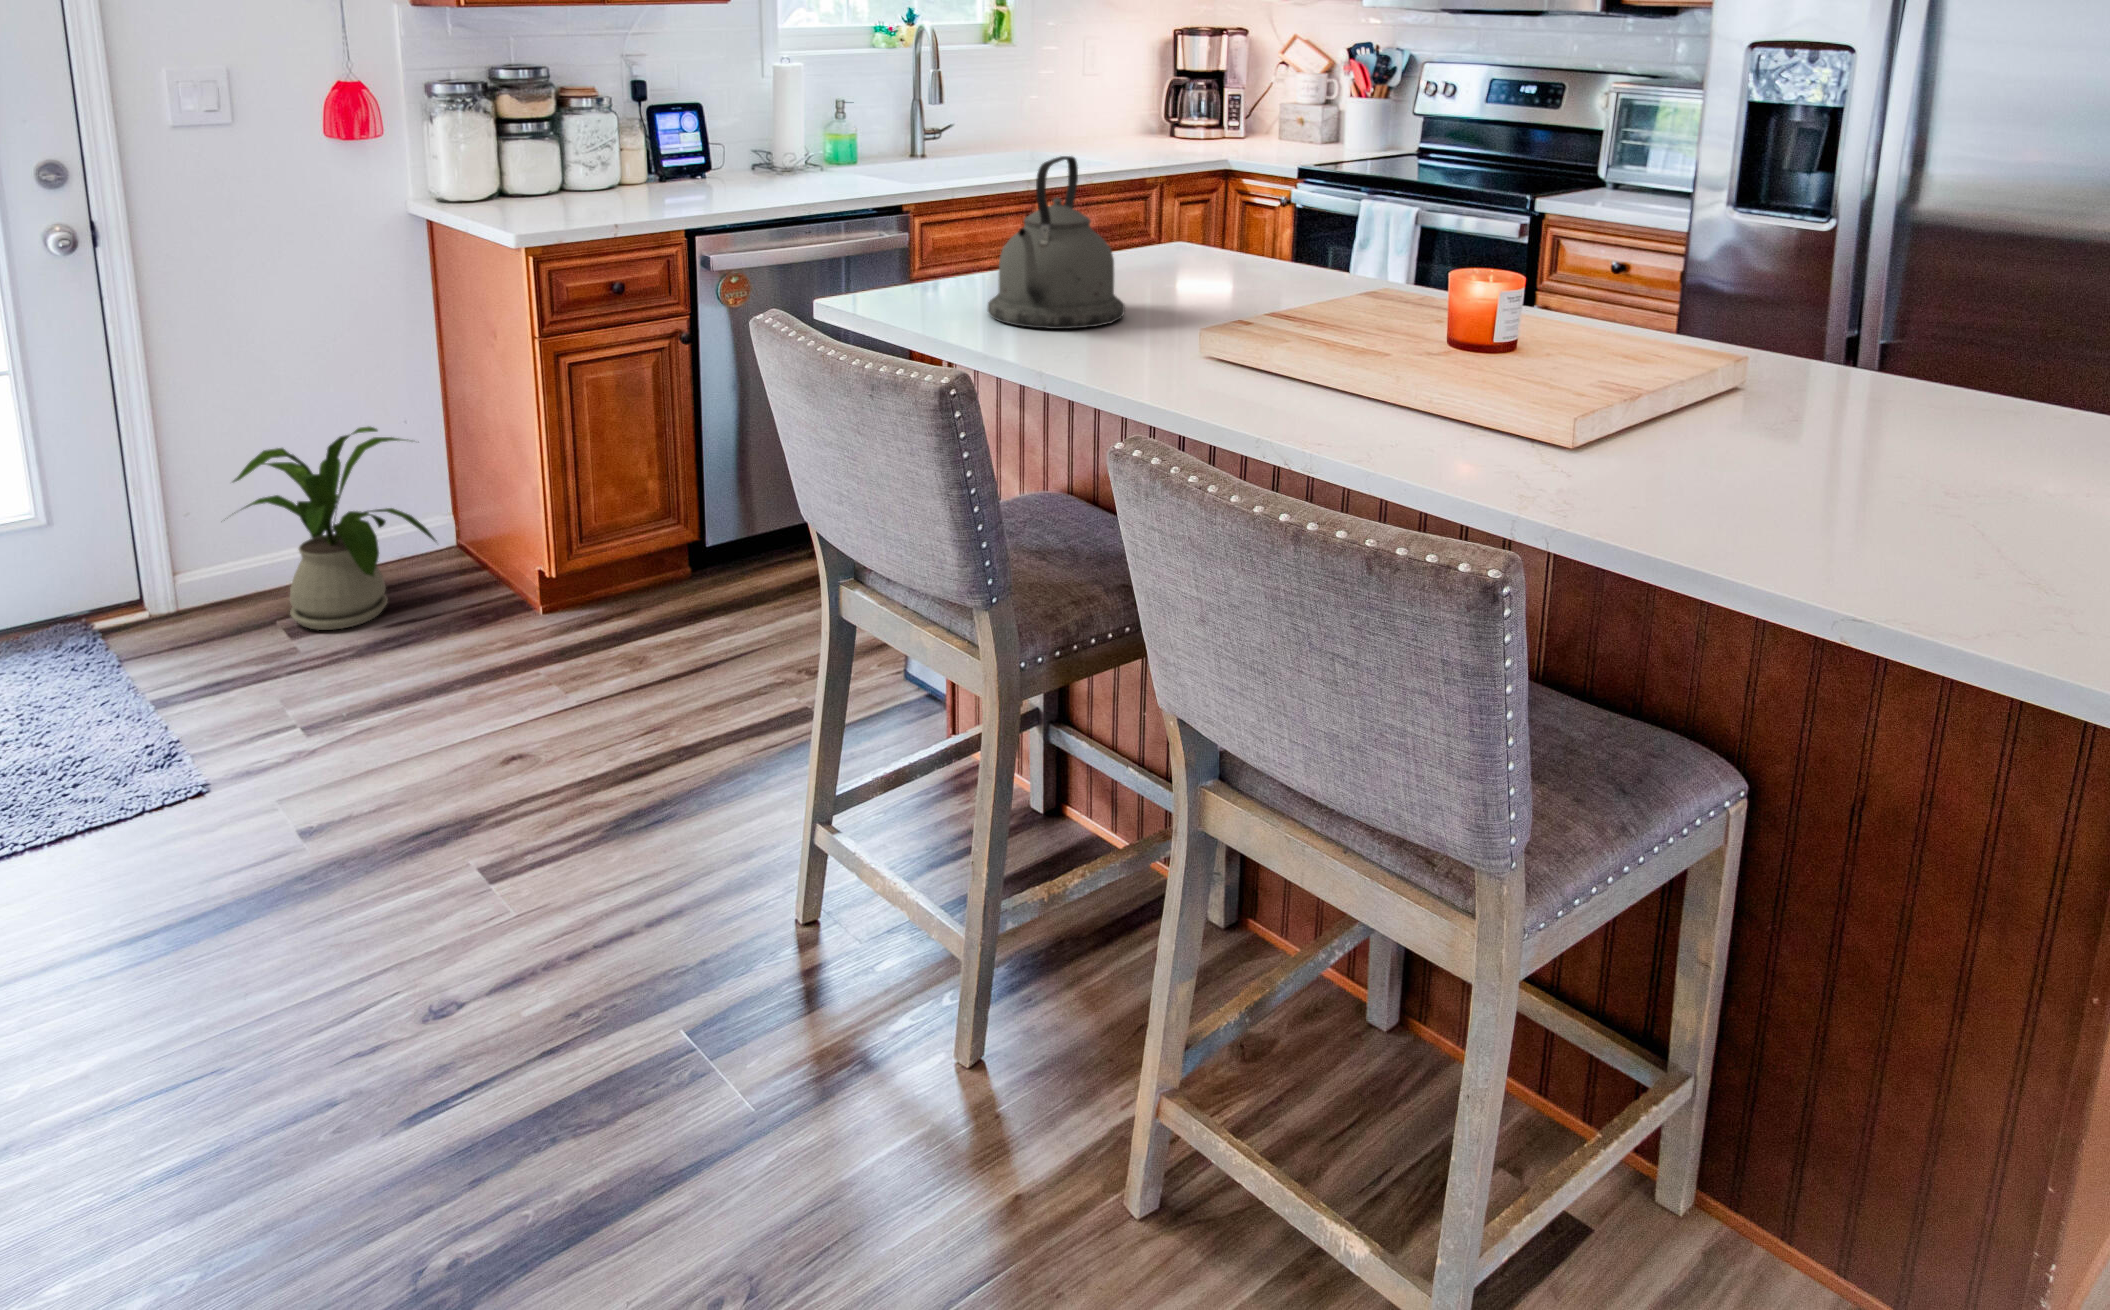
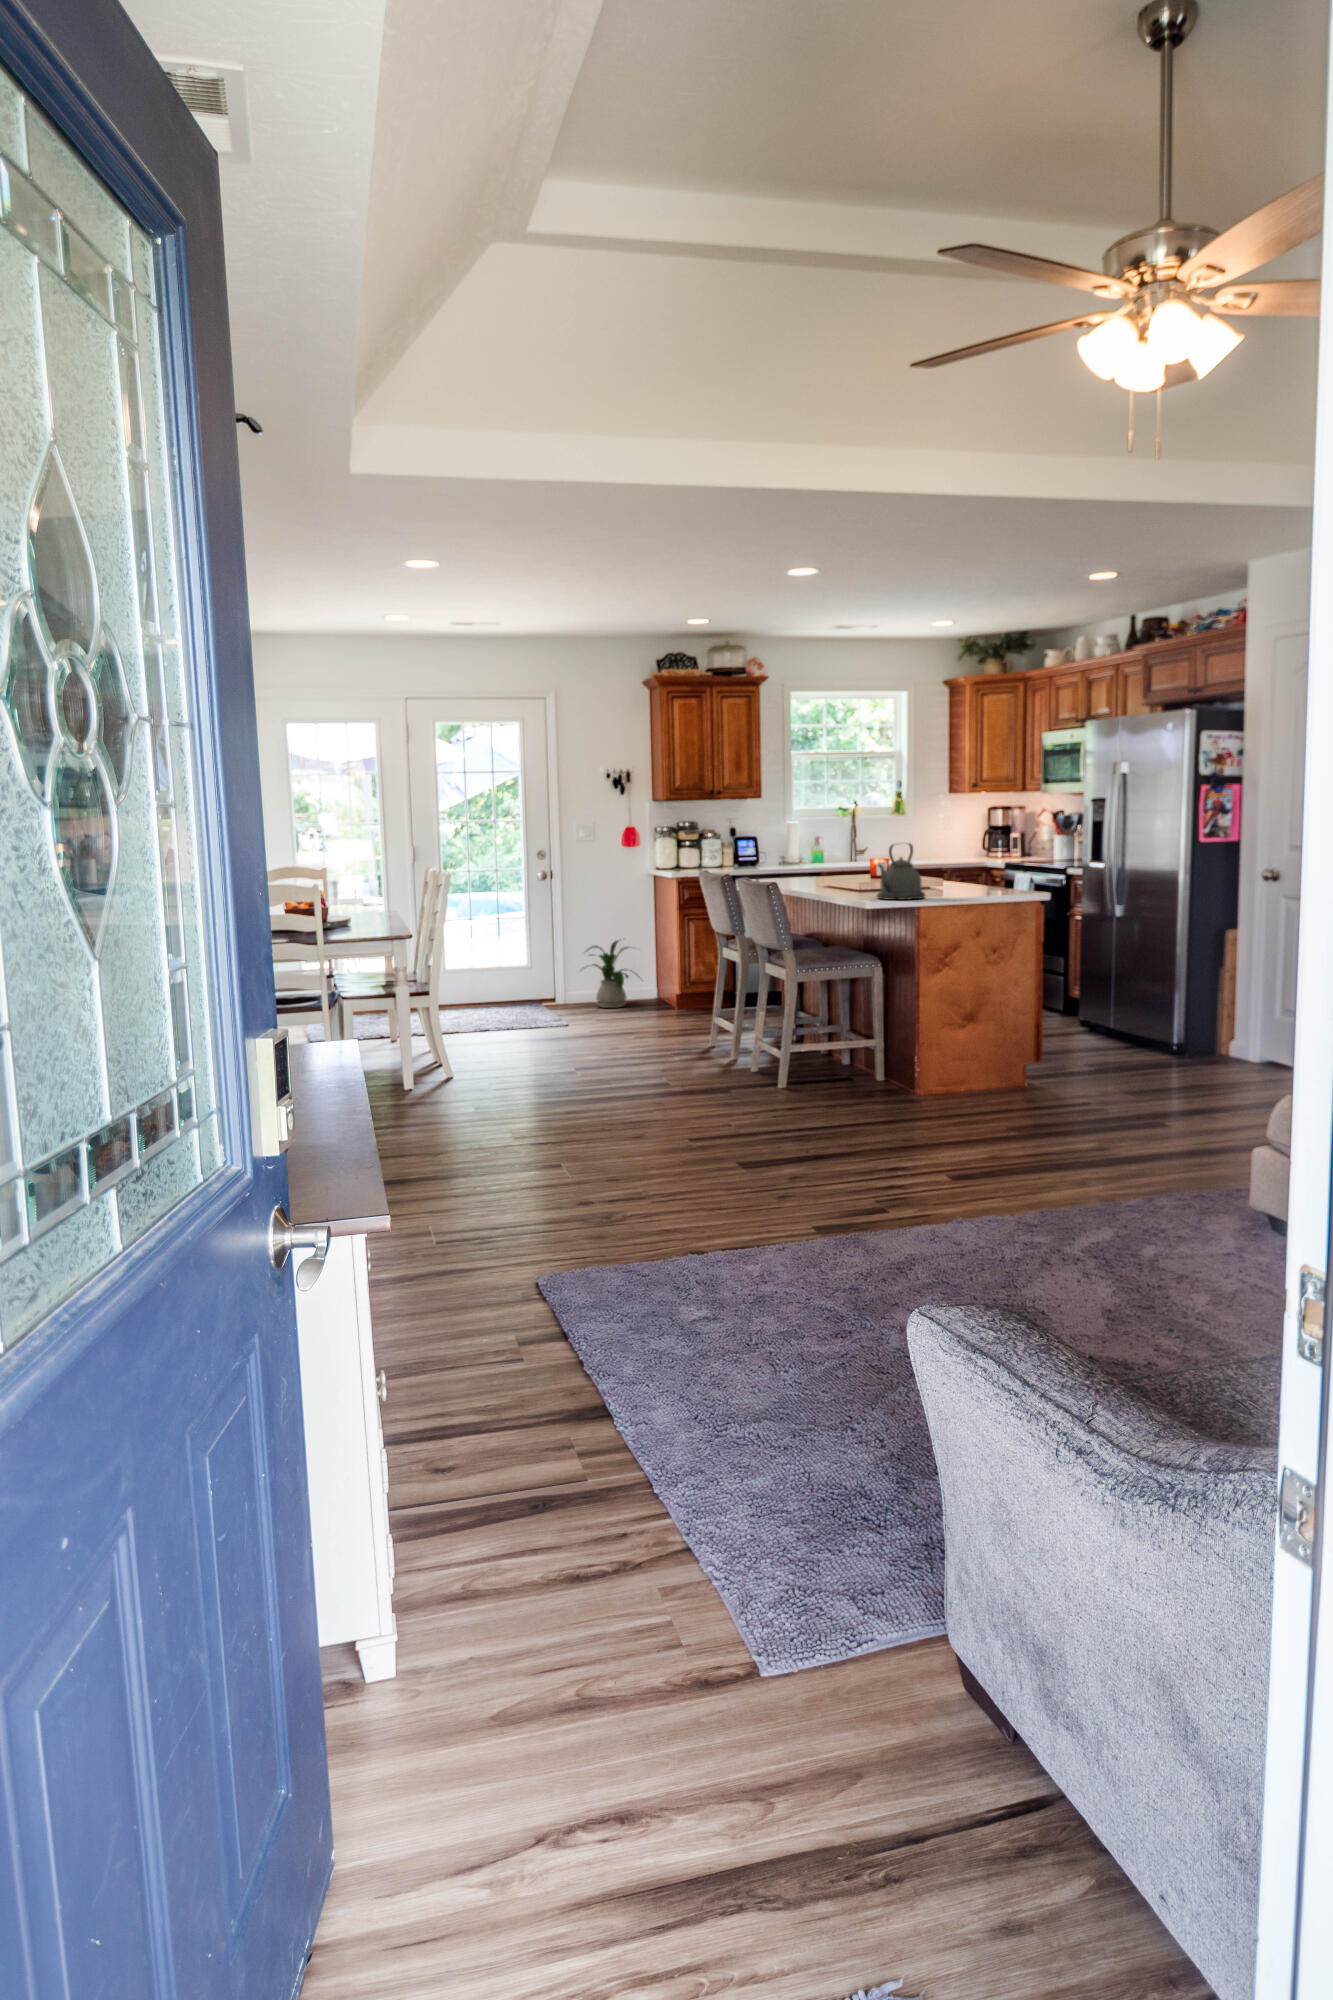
kettle: present [988,156,1125,329] -> present [877,844,925,900]

